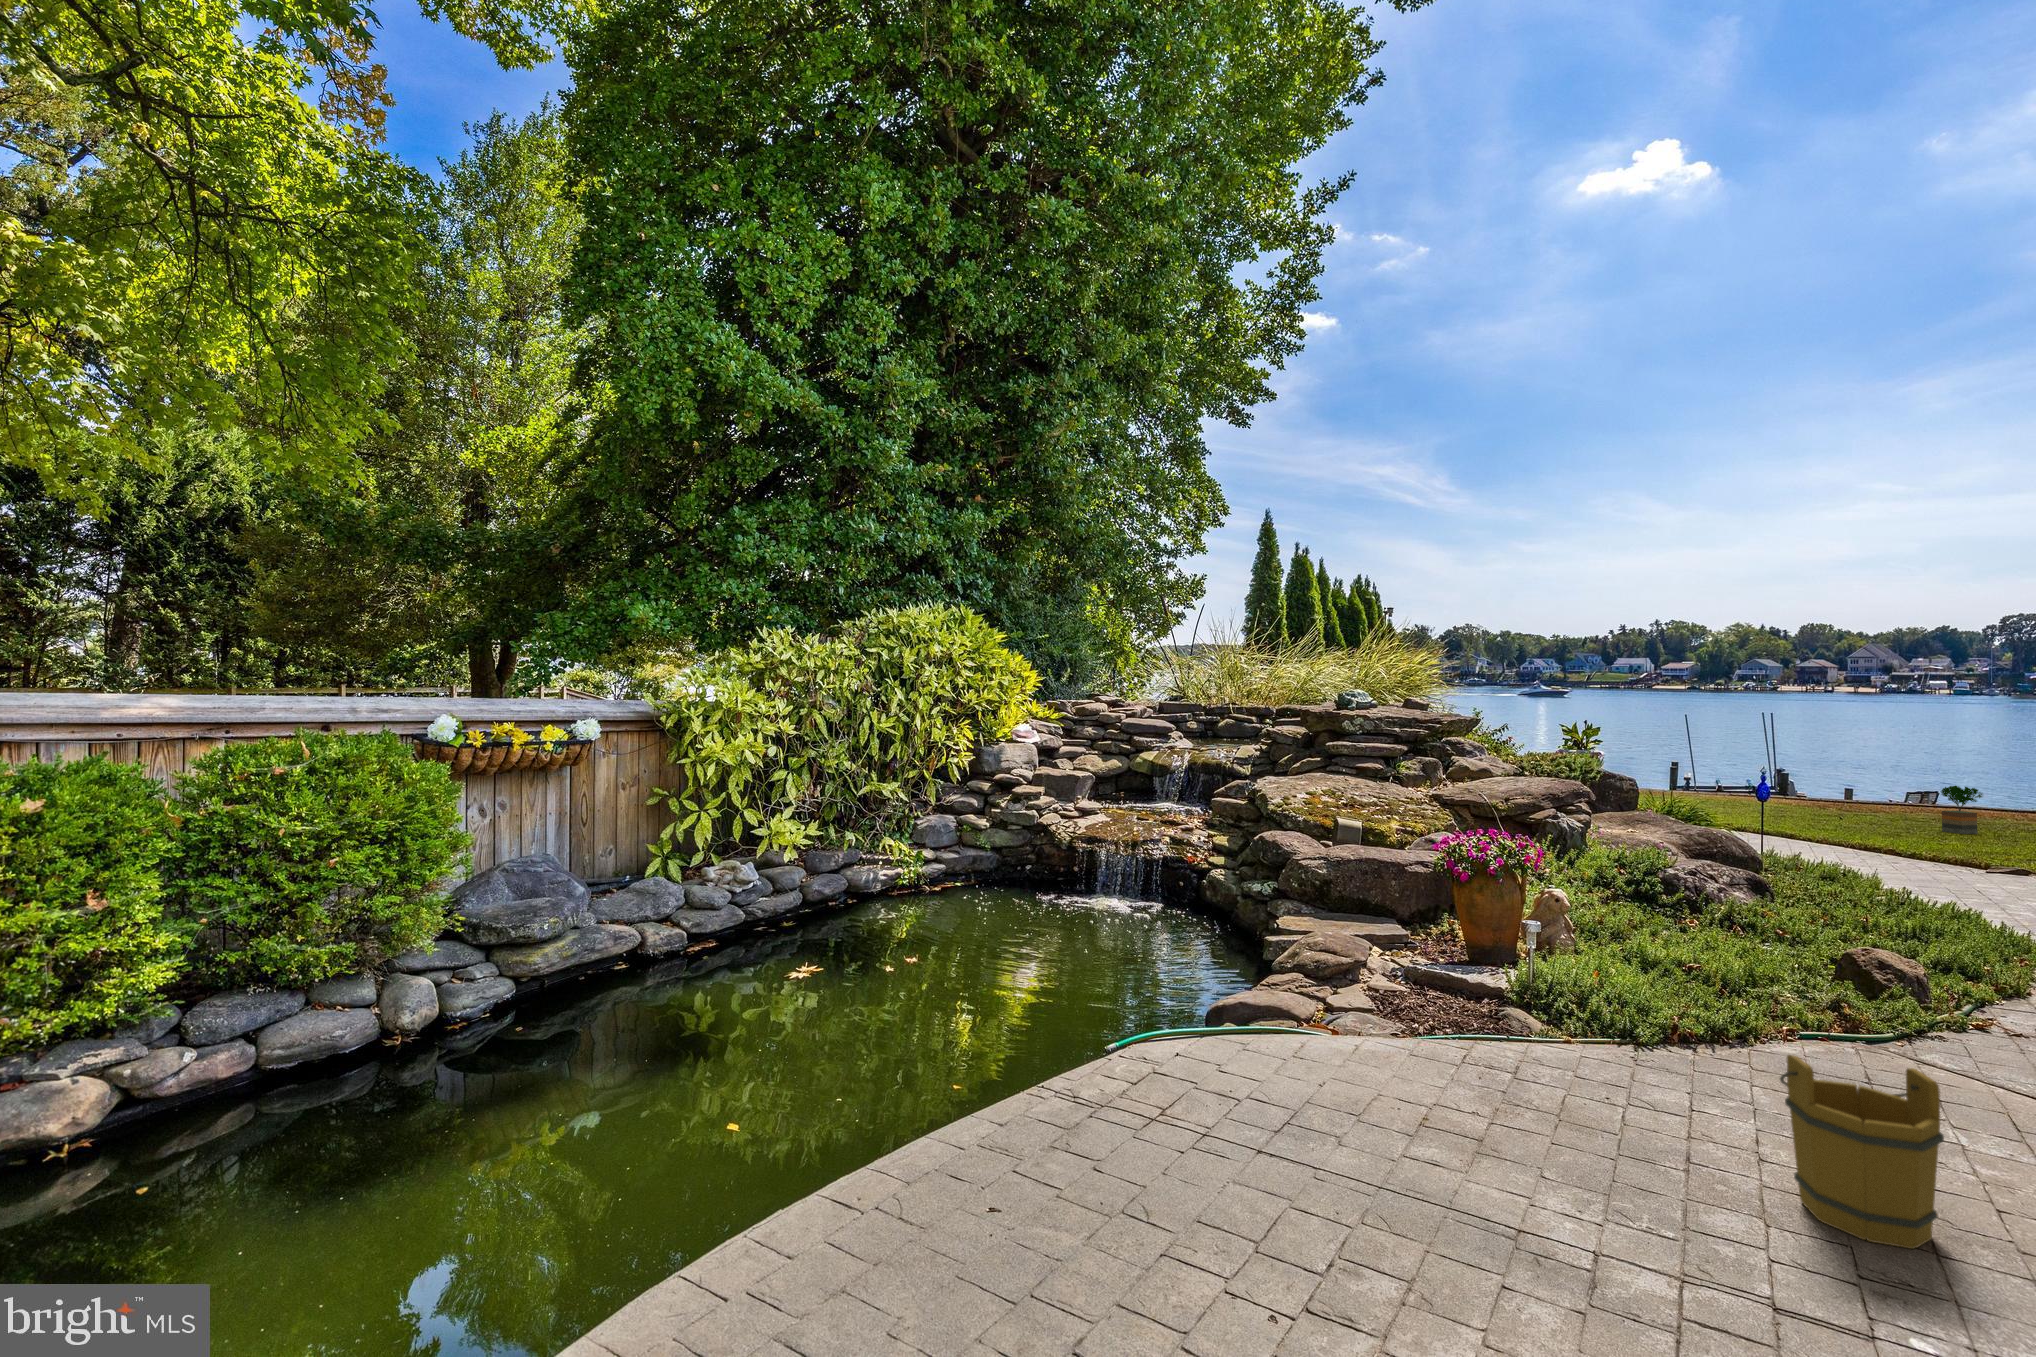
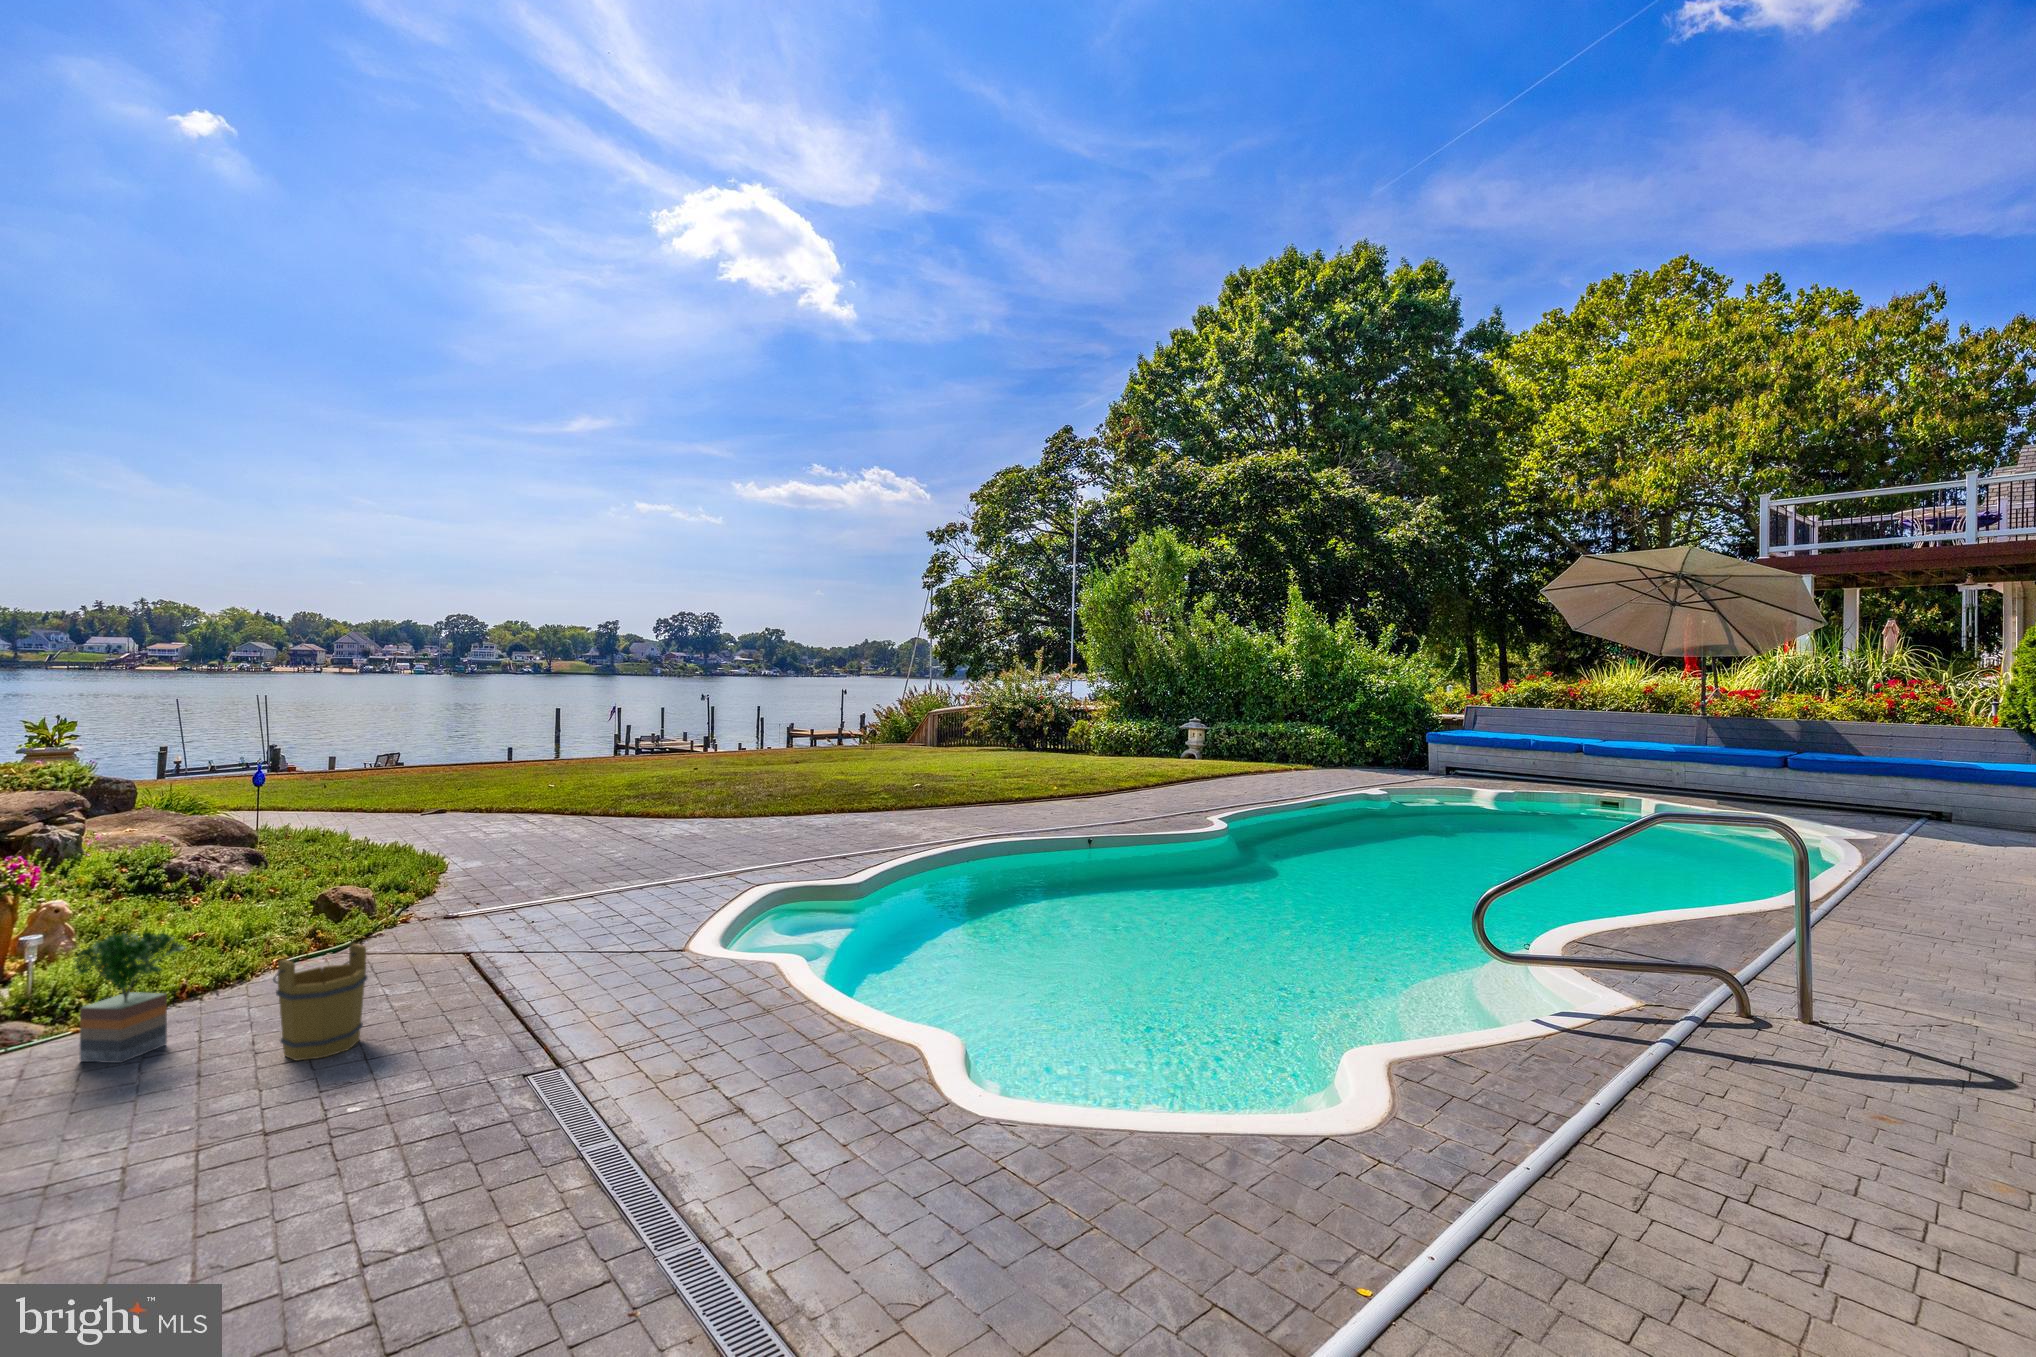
potted tree: present [1941,785,1982,834] -> present [75,932,184,1063]

